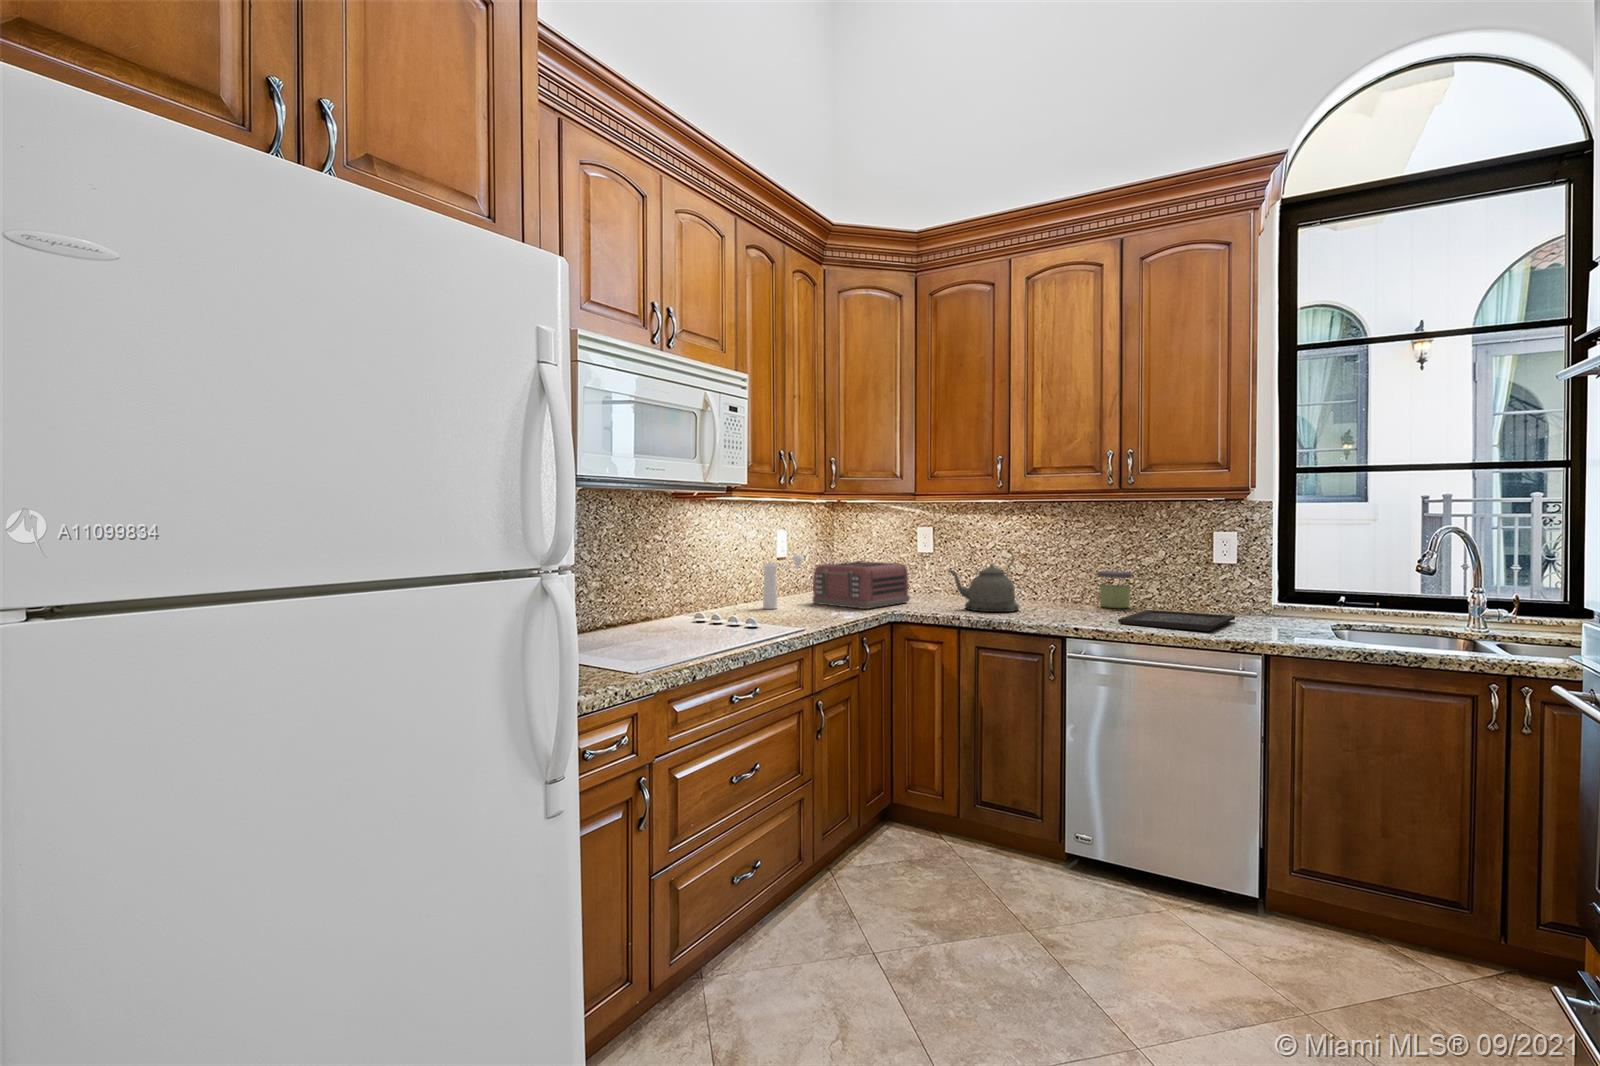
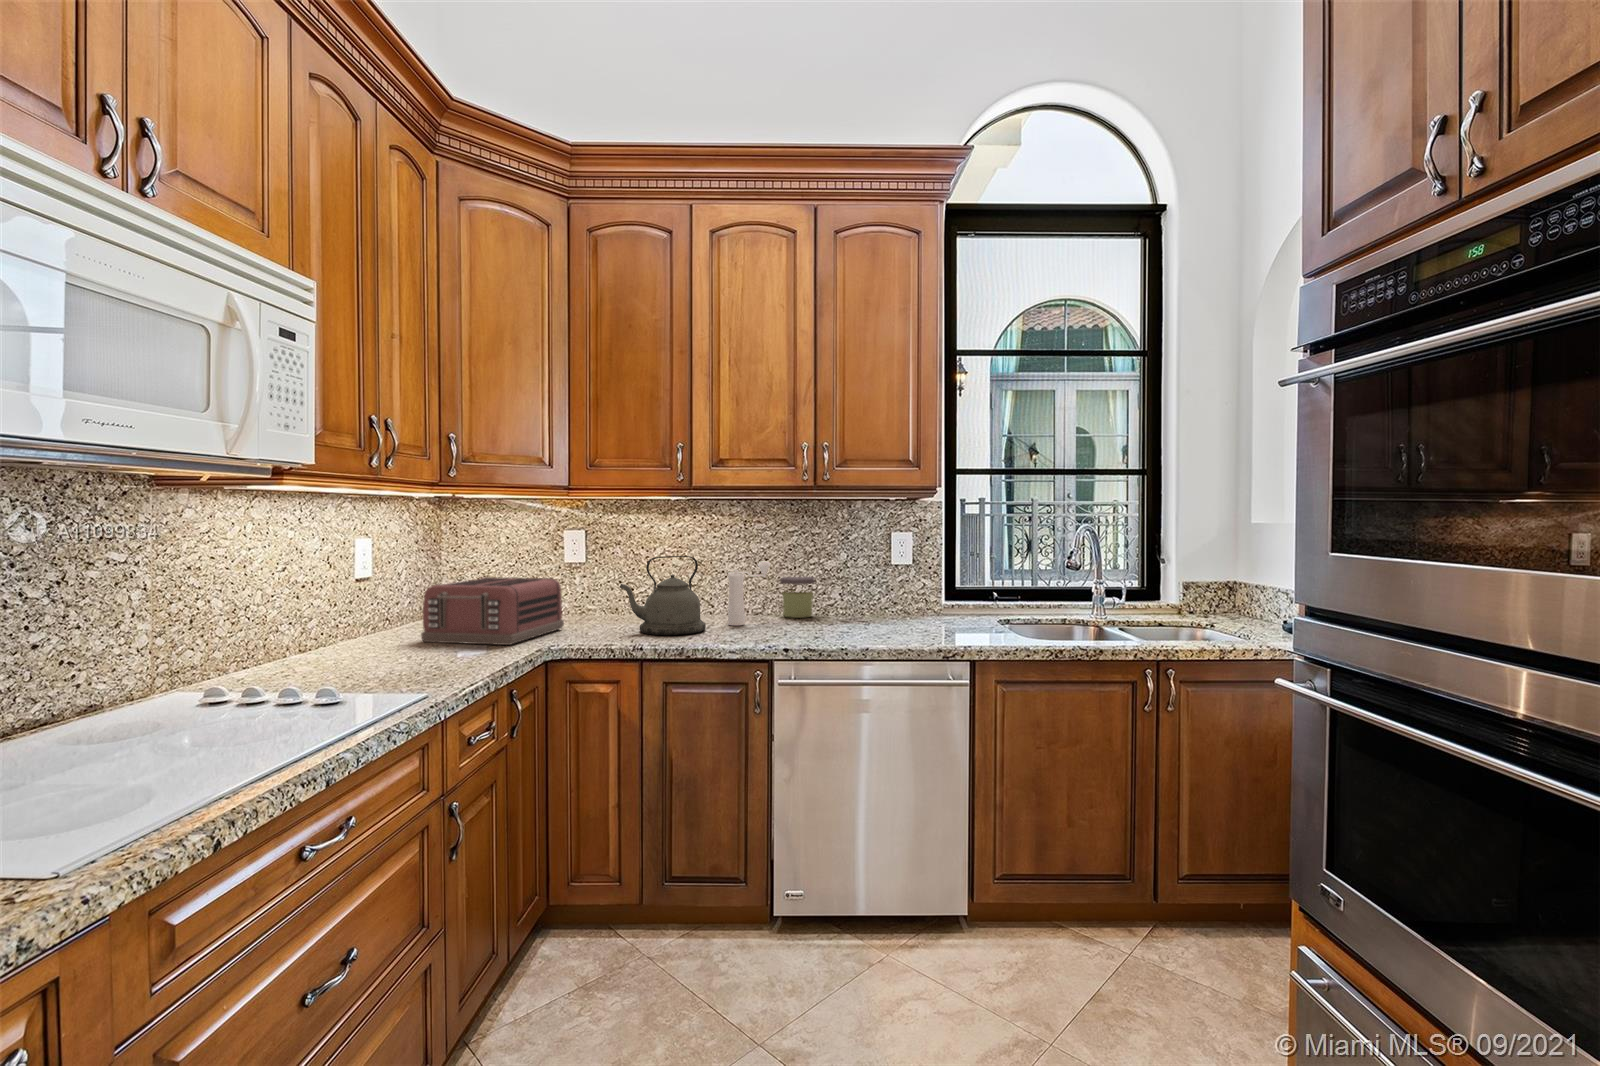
pepper mill: present [763,555,803,609] -> present [728,561,770,626]
tray: present [1118,610,1235,631] -> none [825,618,923,640]

